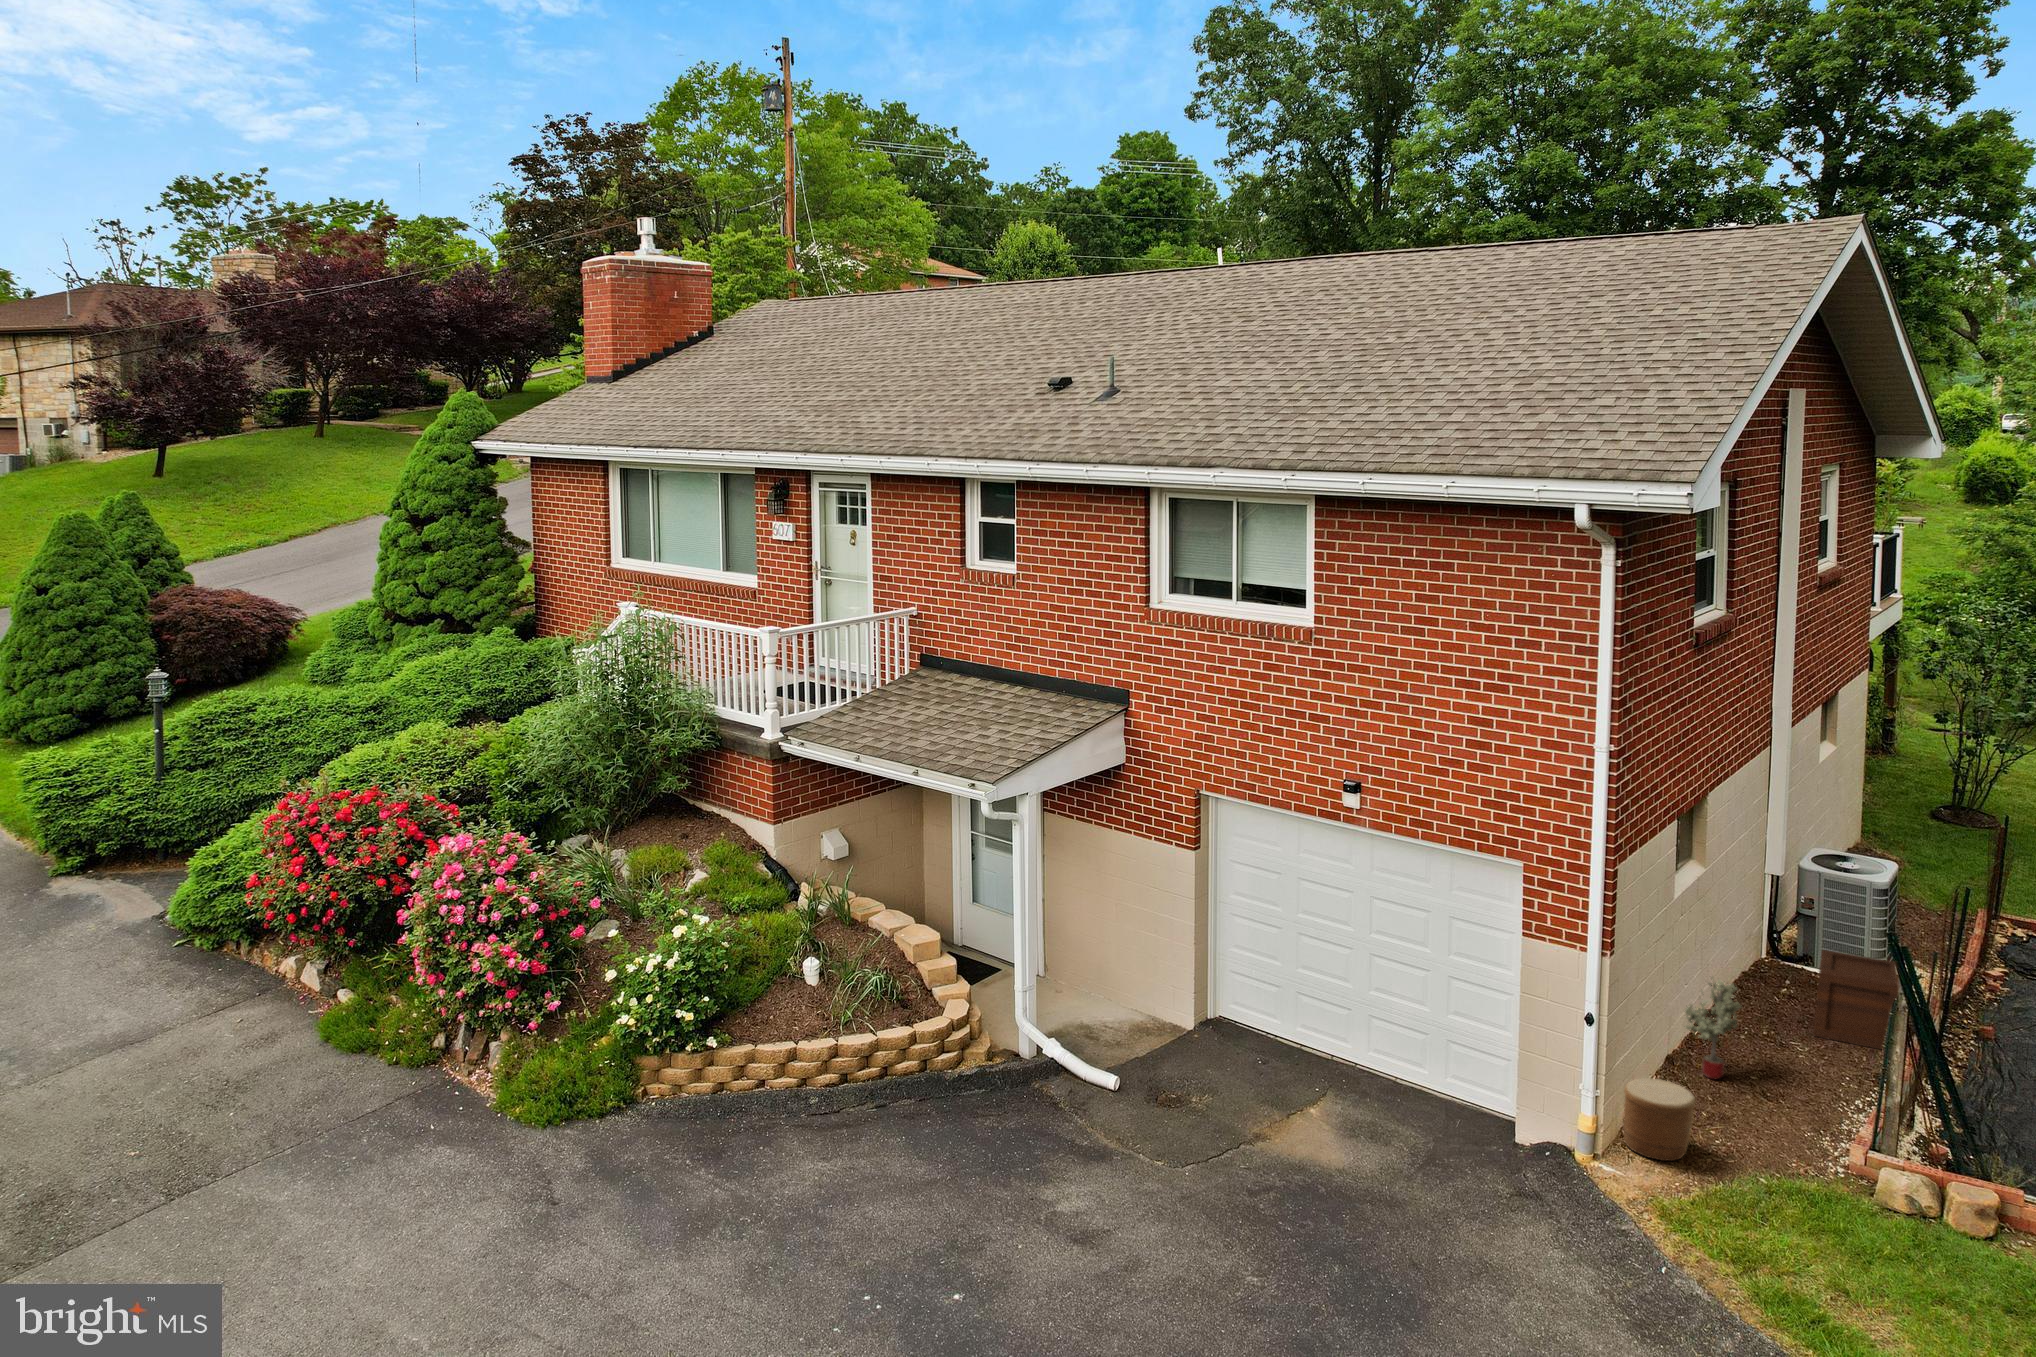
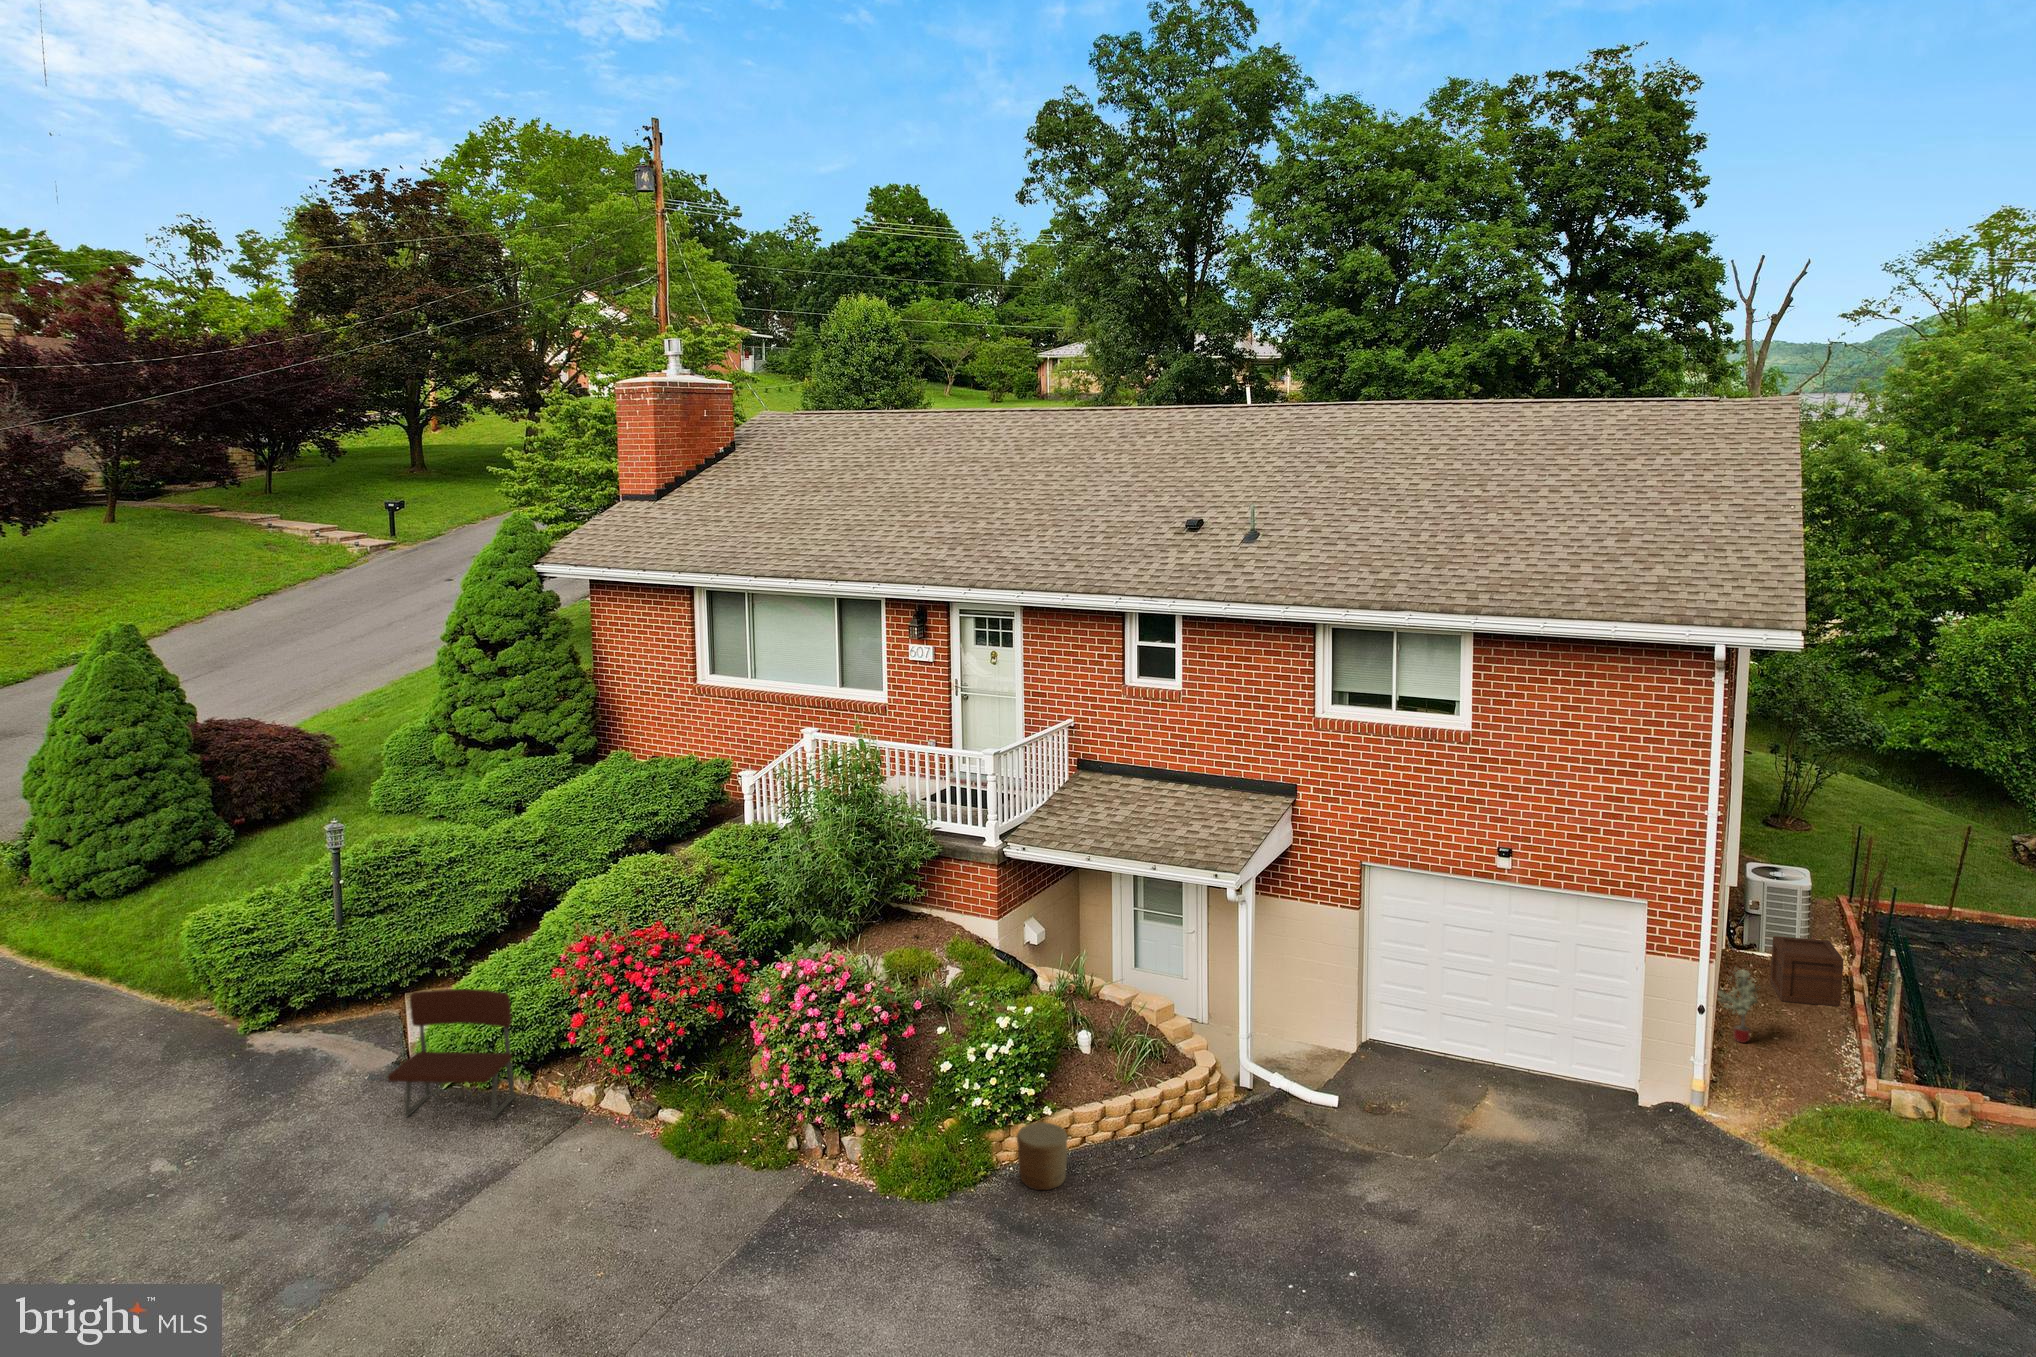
bench: none [91,841,232,981] -> present [388,989,515,1119]
woven basket: present [1624,1078,1695,1161] -> present [1017,1122,1068,1190]

